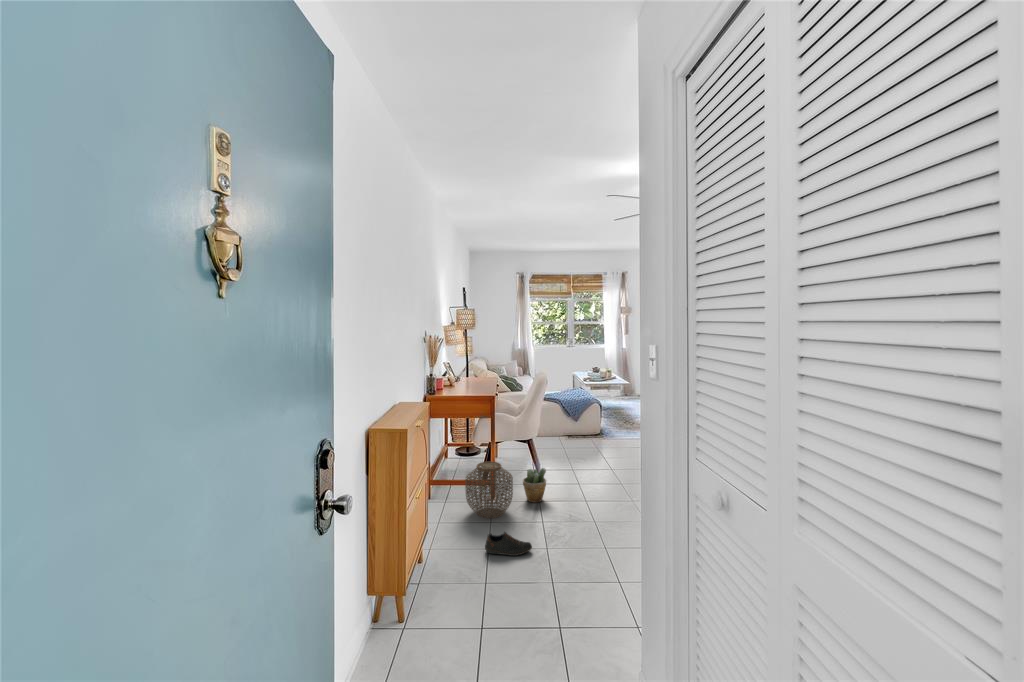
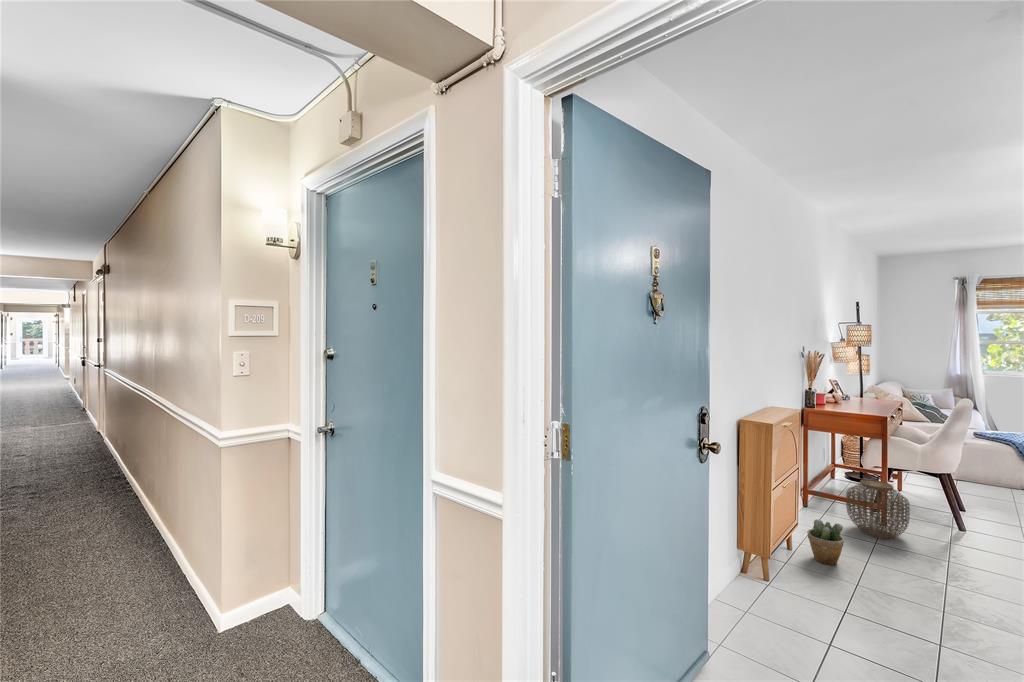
potted plant: present [523,468,546,503] -> present [807,519,844,565]
shoe: present [485,532,532,556] -> none [864,546,929,580]

